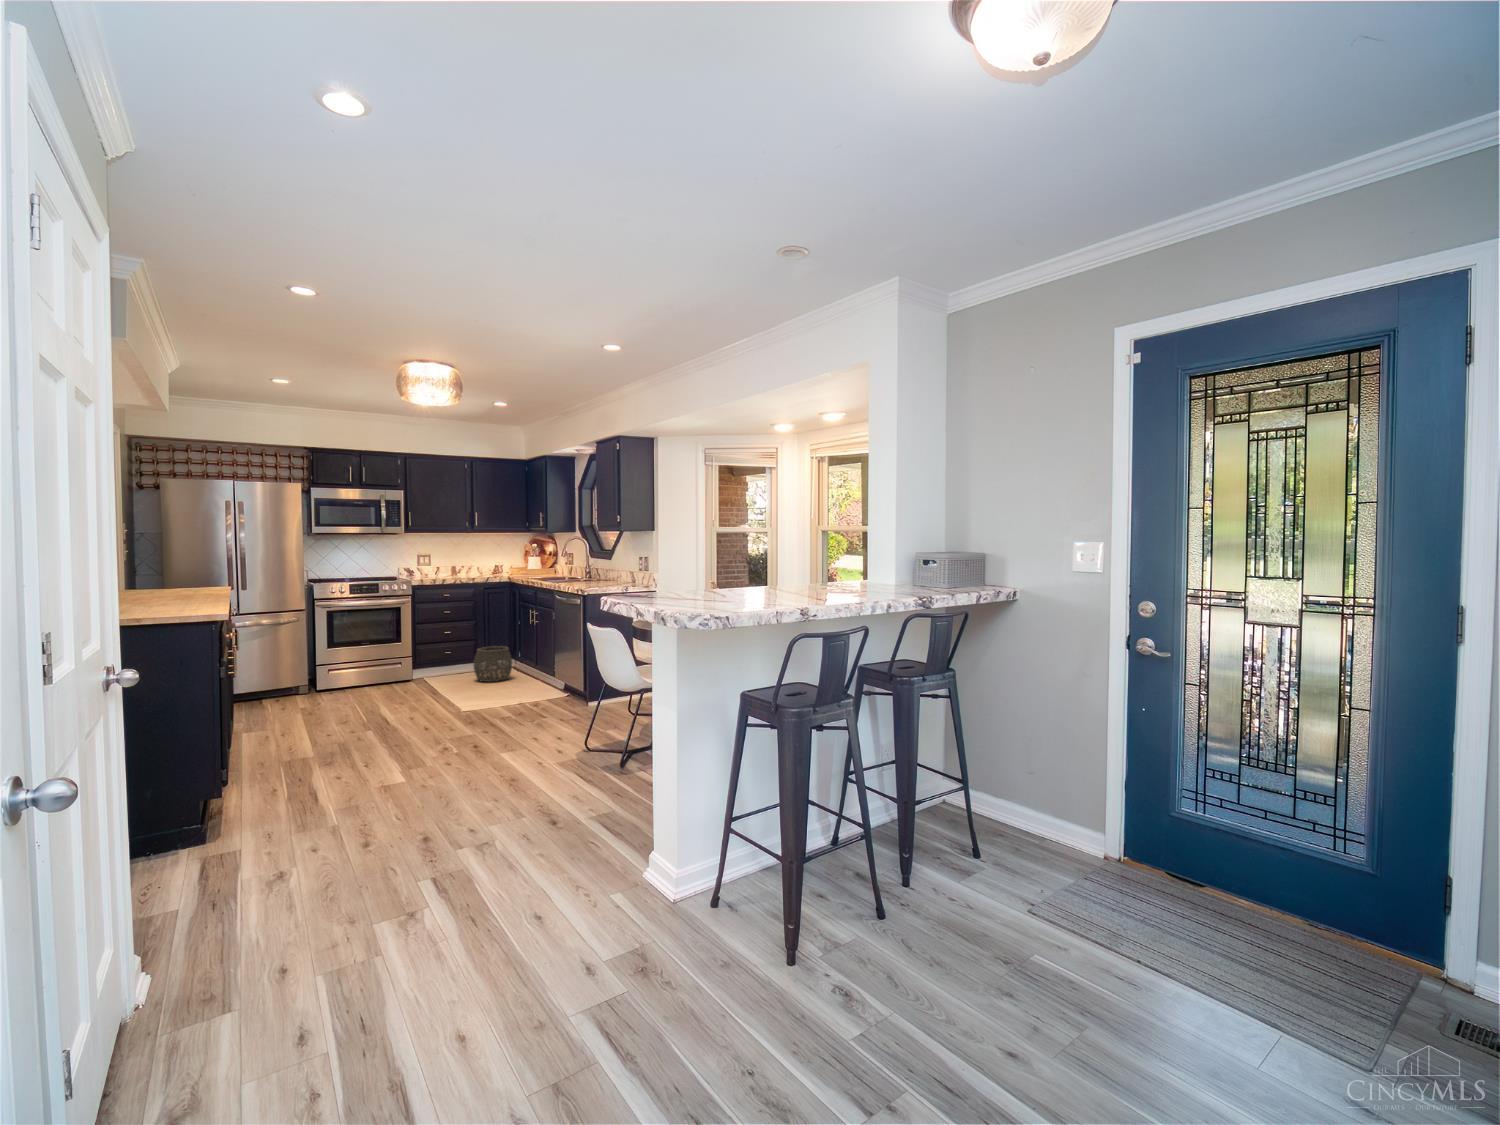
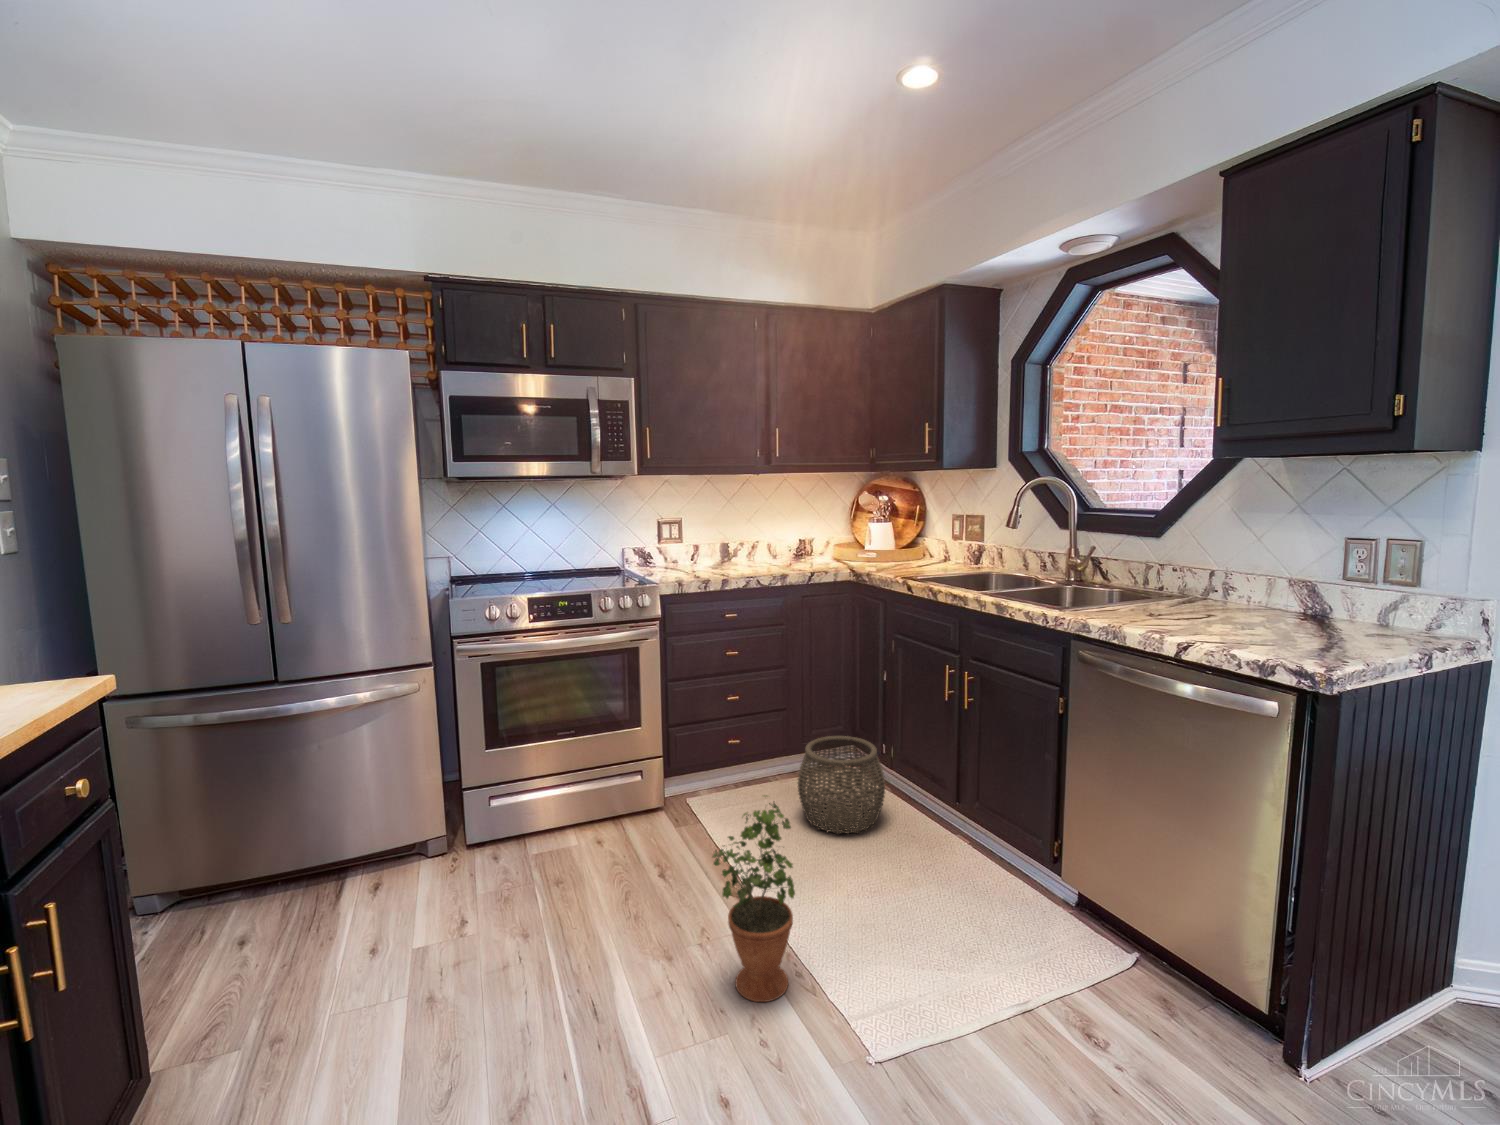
potted plant: none [416,641,447,706] -> present [712,795,795,1002]

